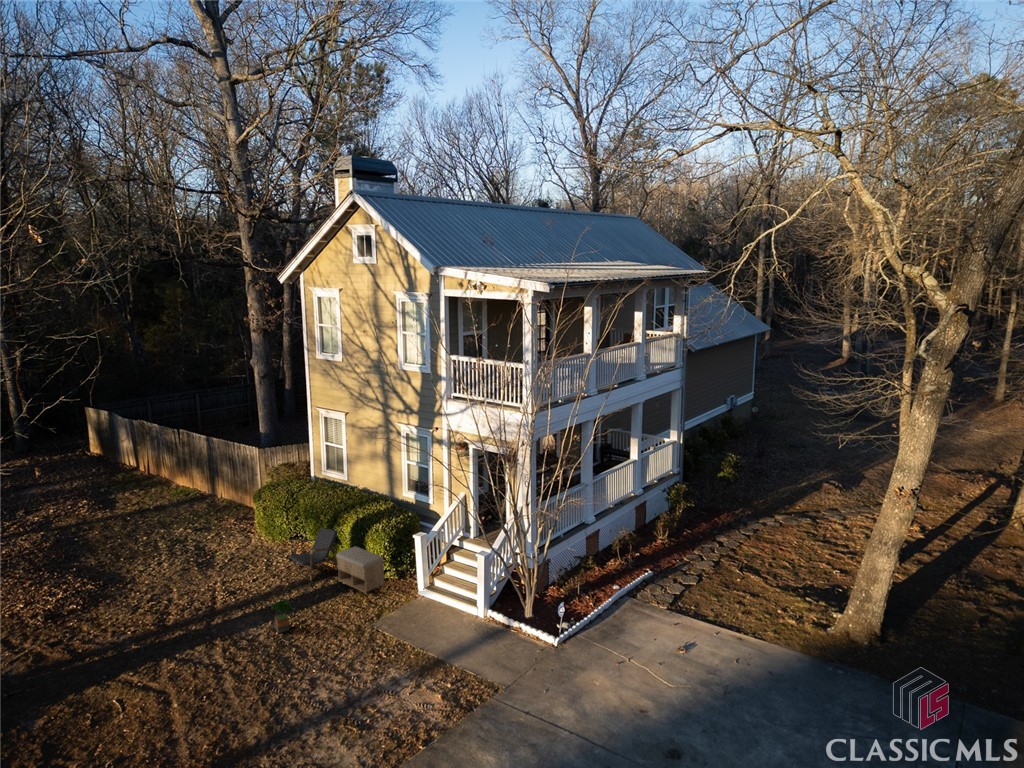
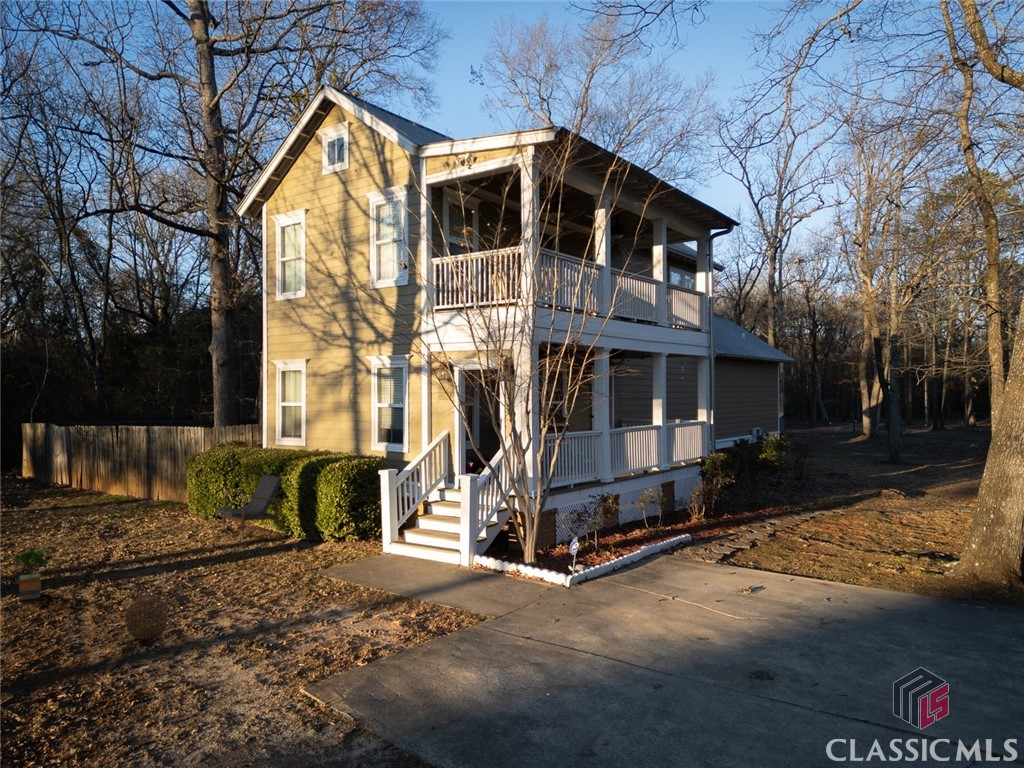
storage bench: present [336,546,384,594] -> none [276,493,338,547]
potted tree: present [271,599,293,633] -> present [13,550,50,601]
woven basket: none [262,674,288,704] -> present [126,595,167,639]

